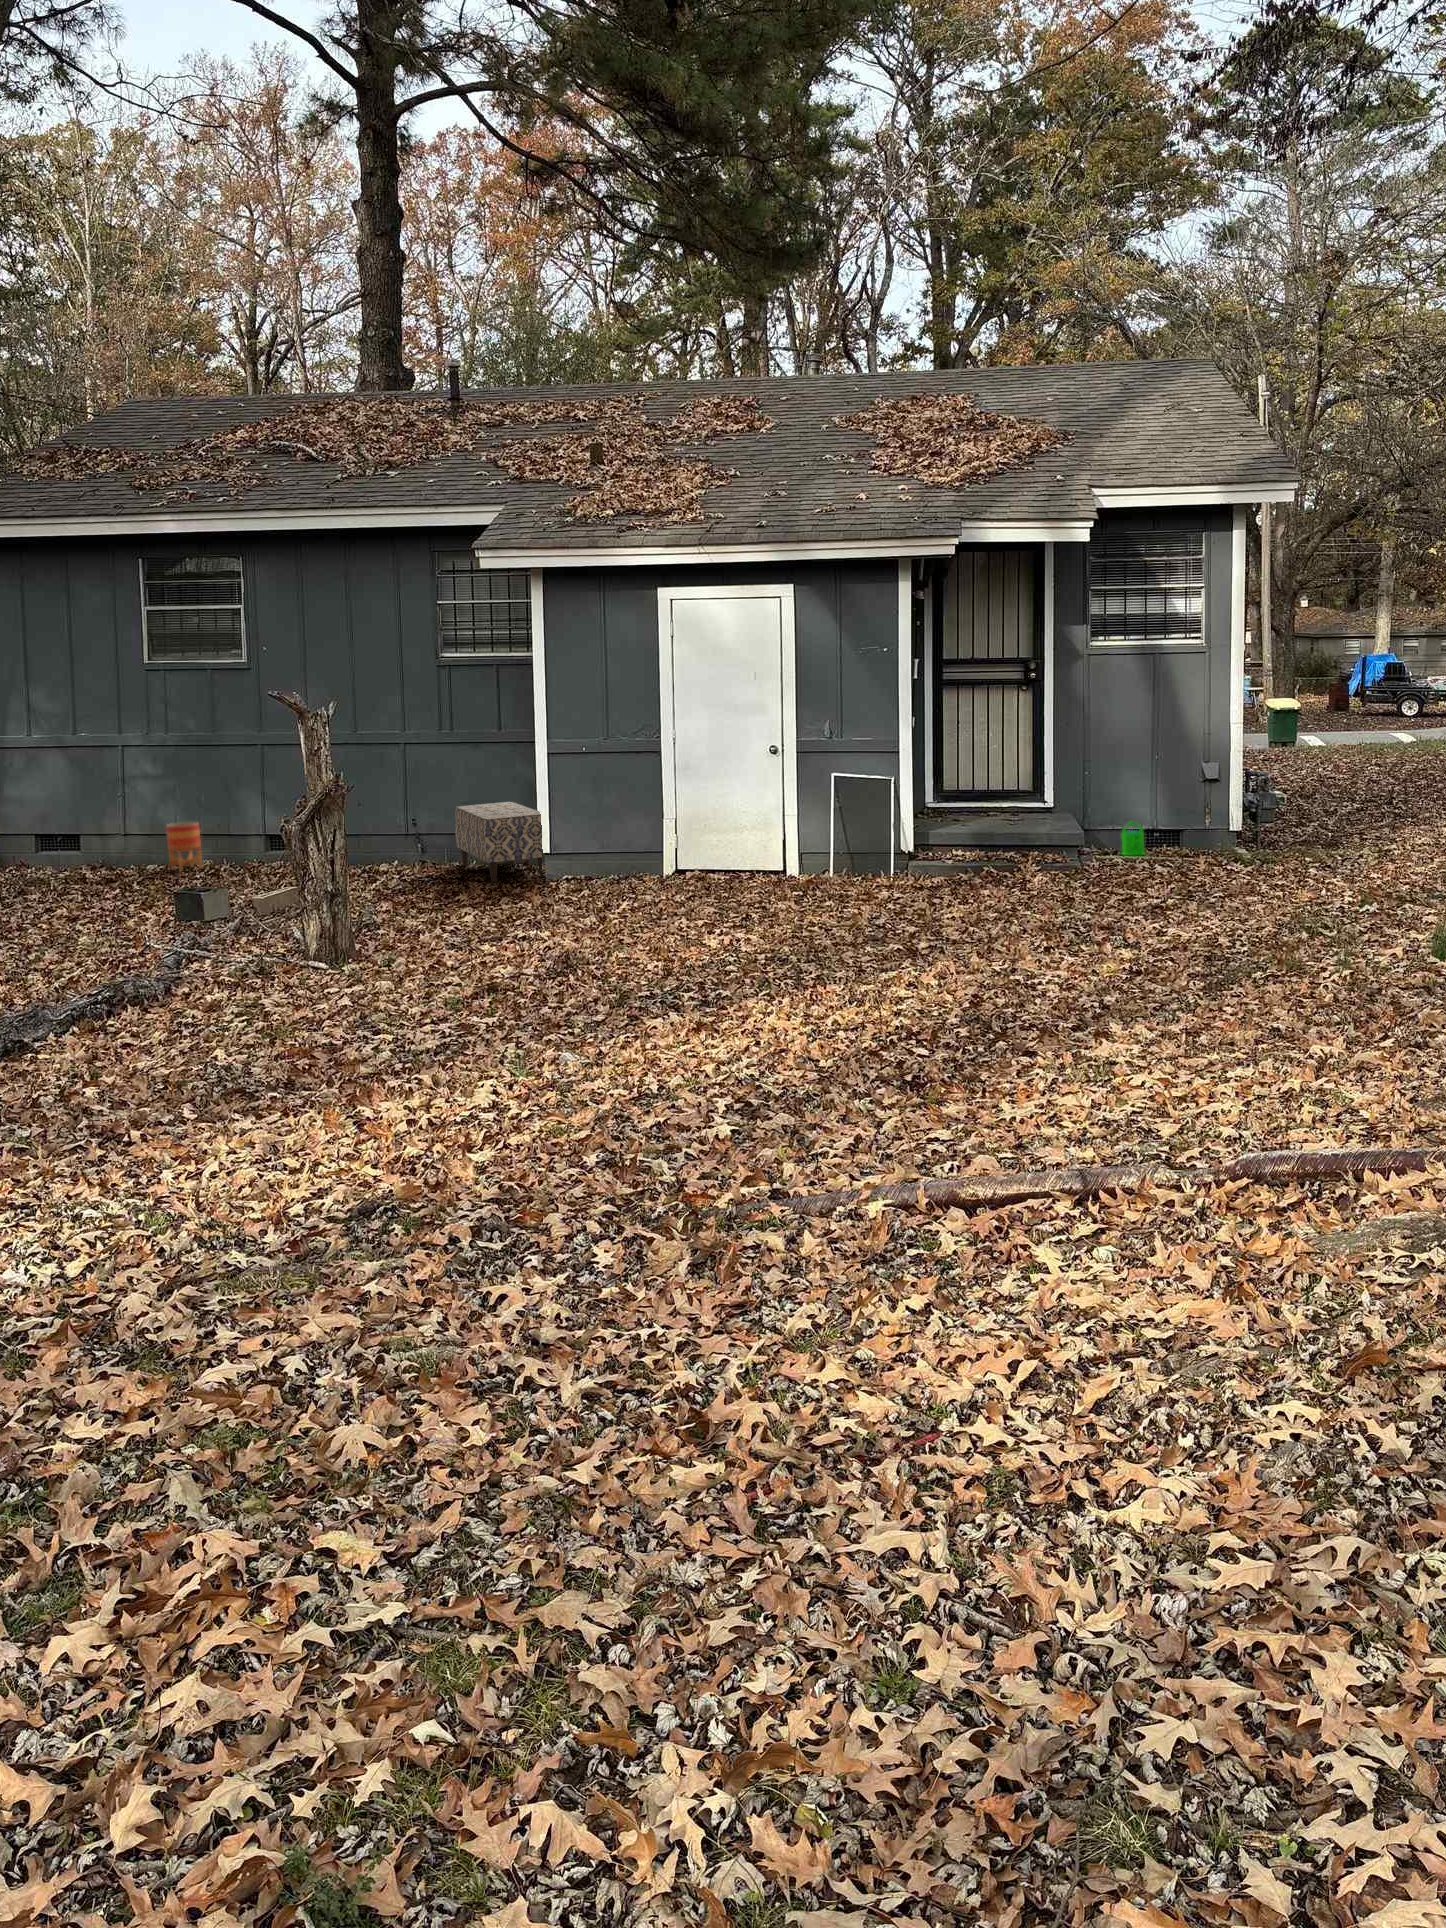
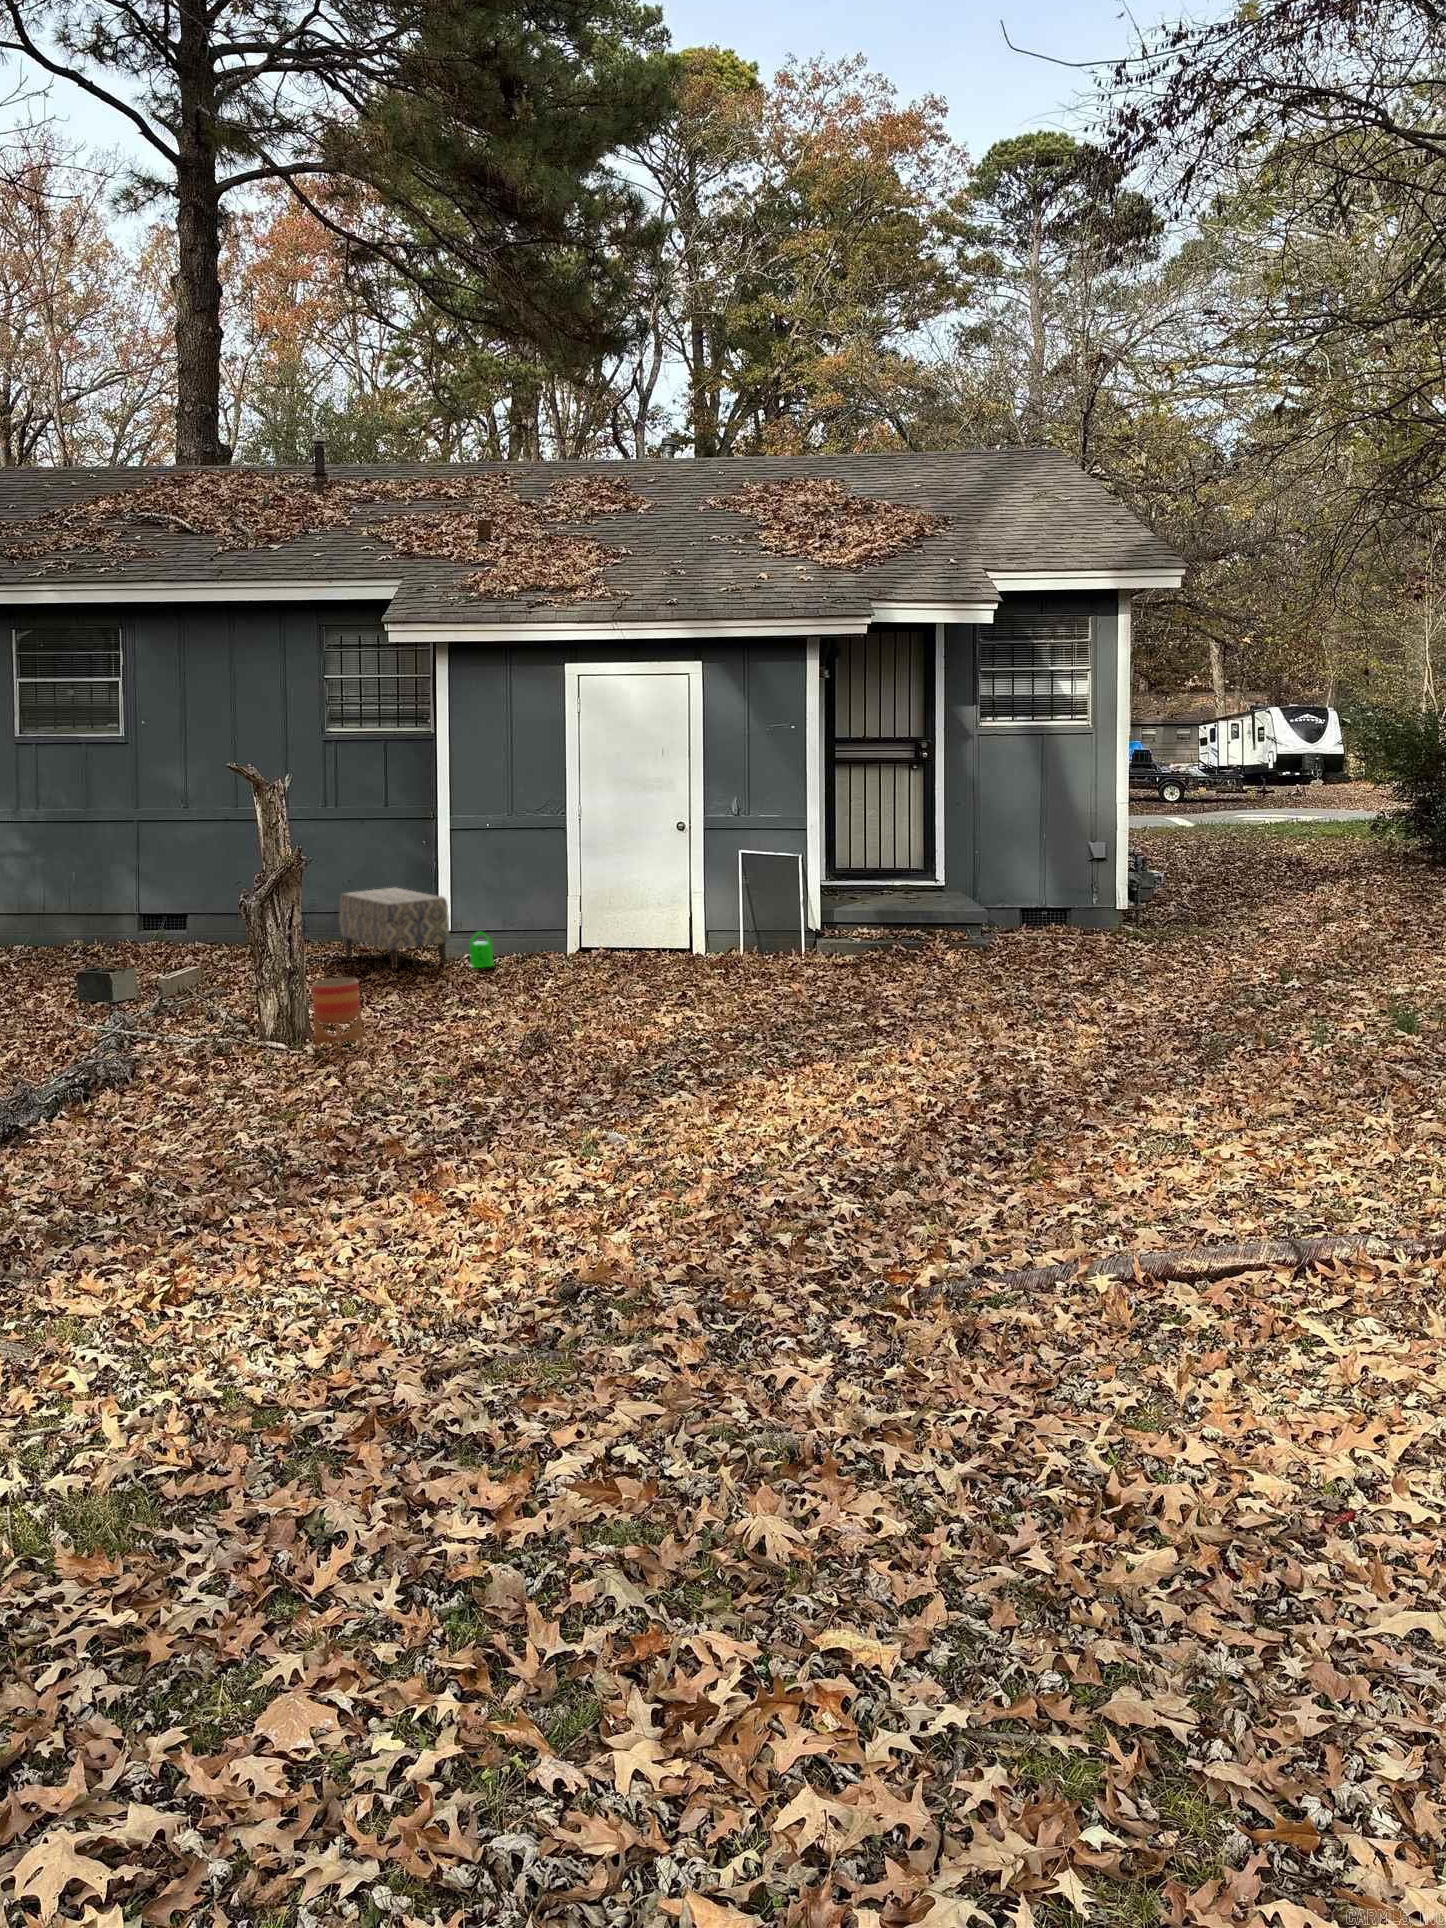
watering can: present [1121,821,1145,856] -> present [469,931,494,968]
planter: present [166,822,202,872] -> present [312,978,363,1054]

